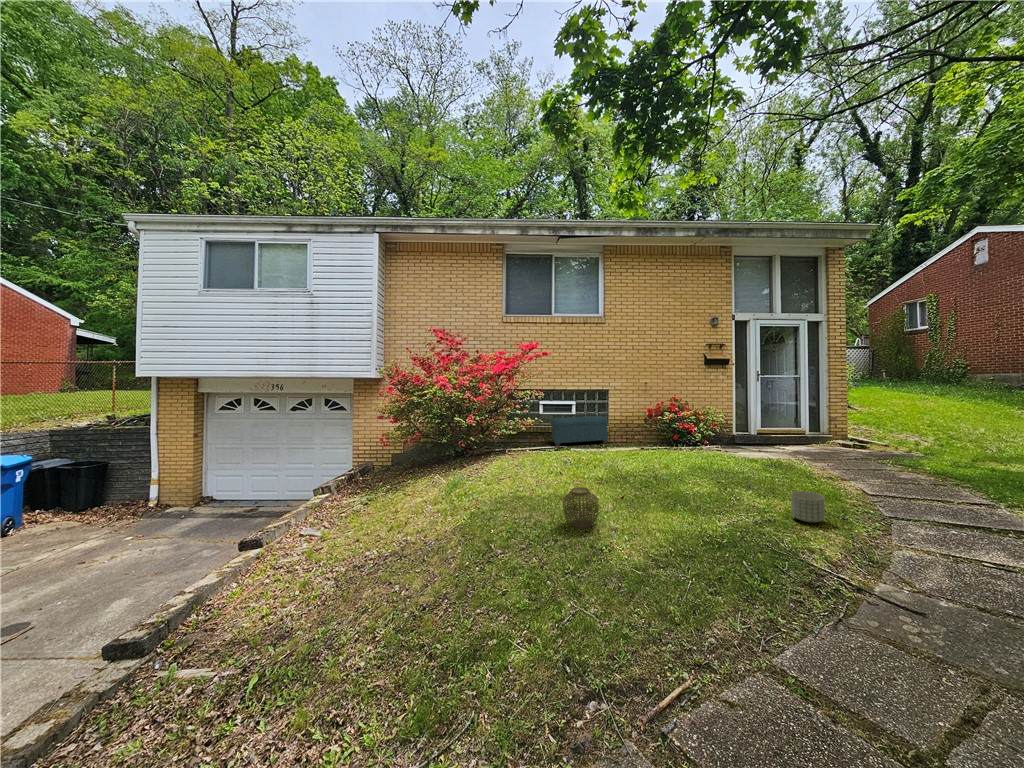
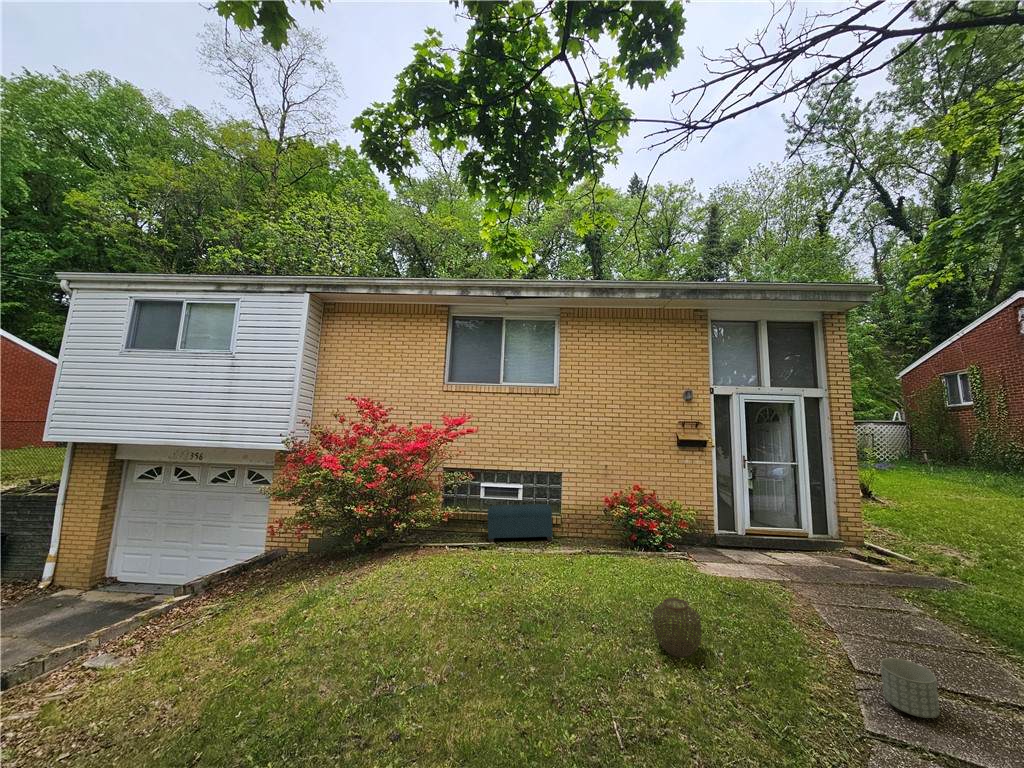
woven basket: present [563,487,599,529] -> present [653,598,701,657]
planter: present [791,491,825,523] -> present [881,658,940,718]

